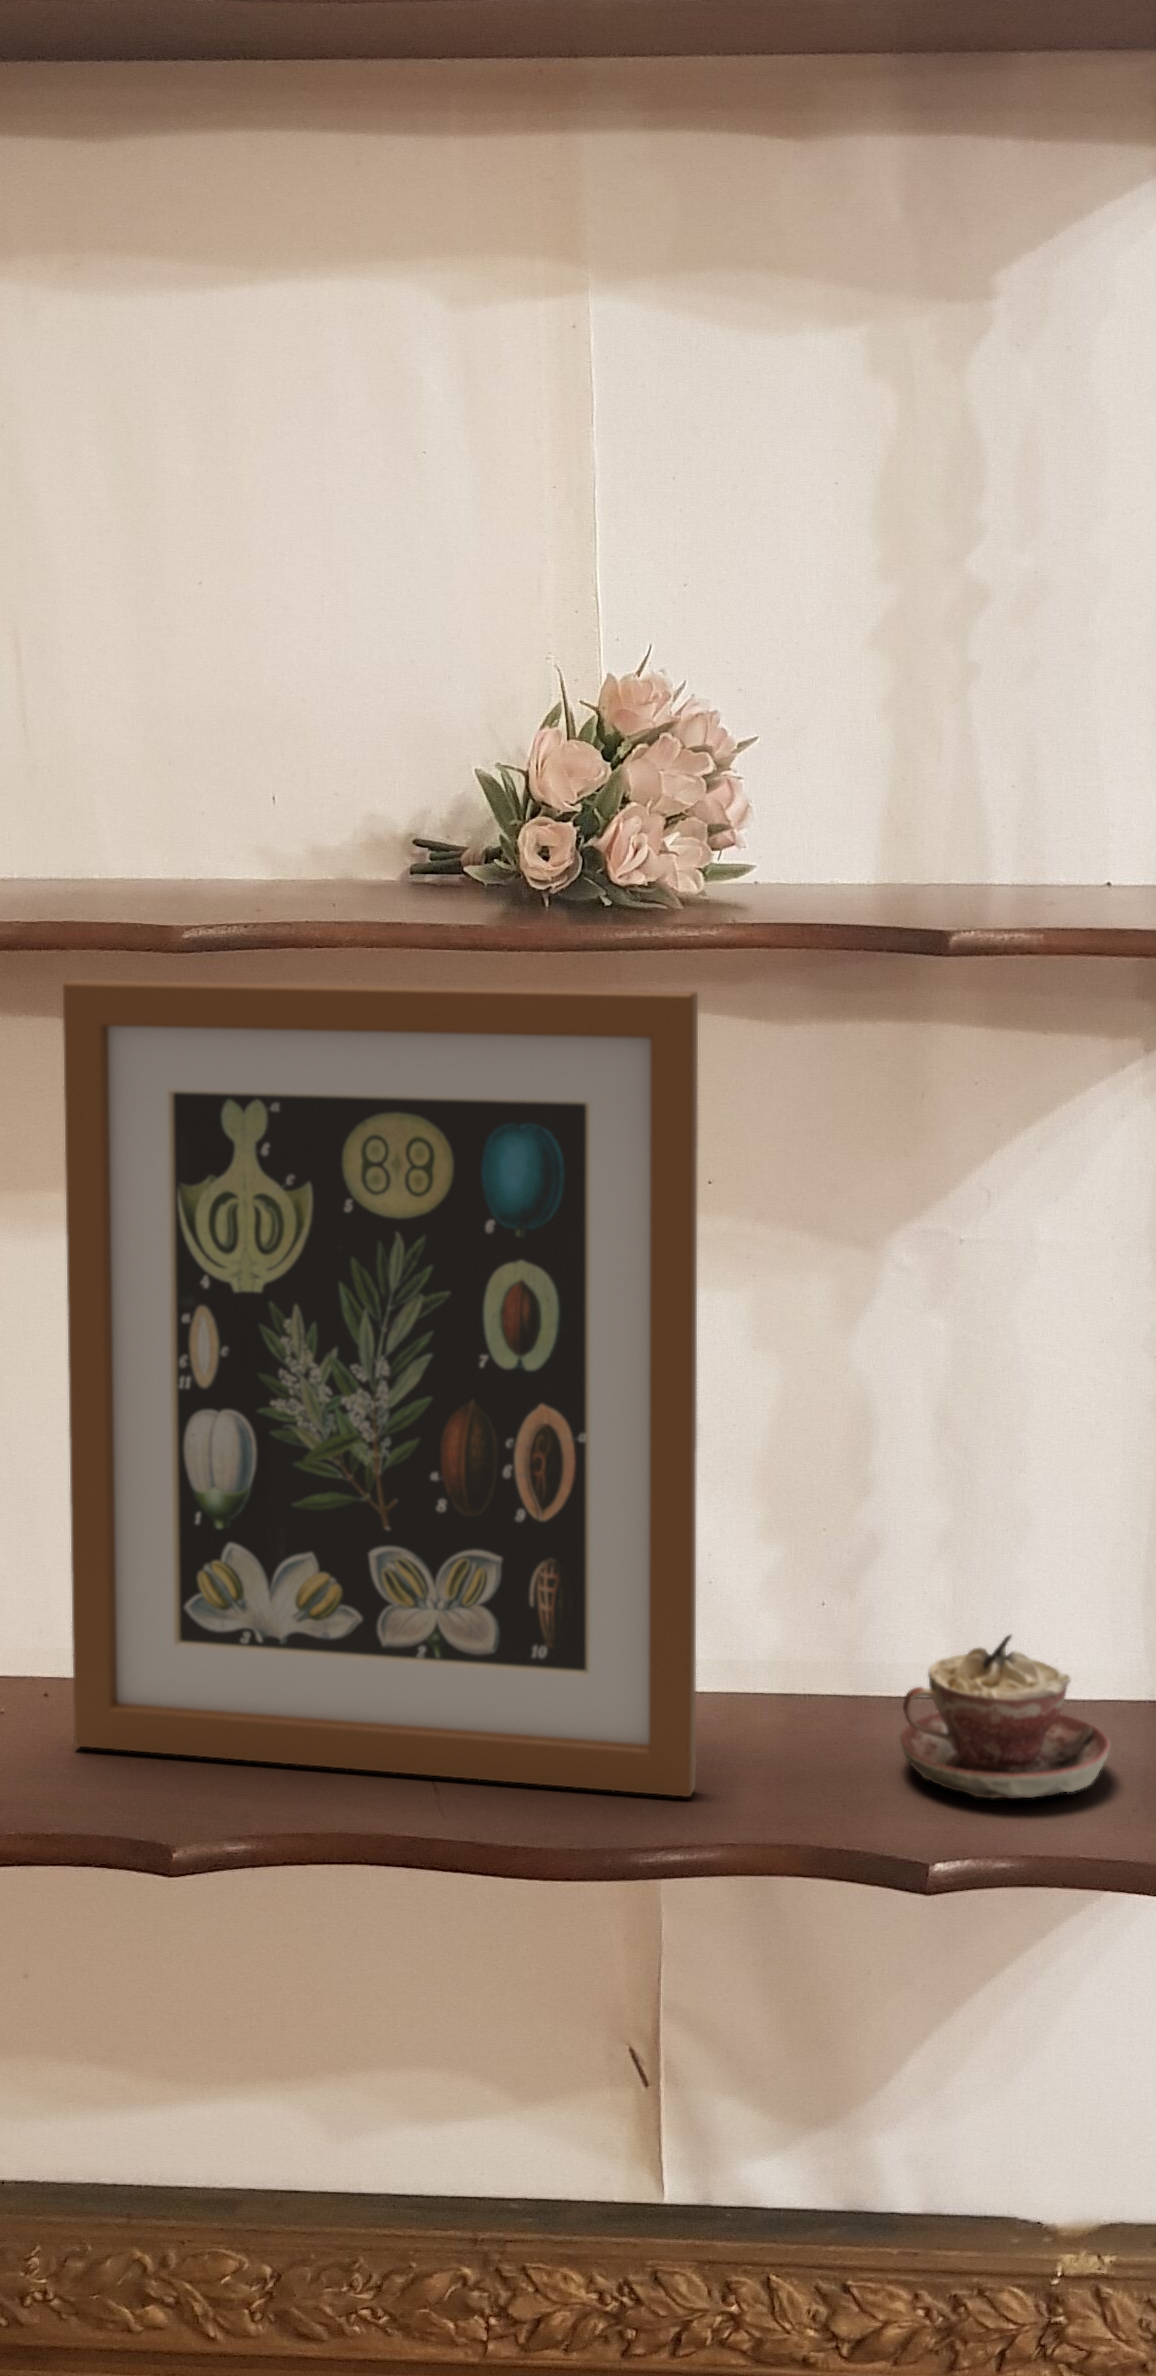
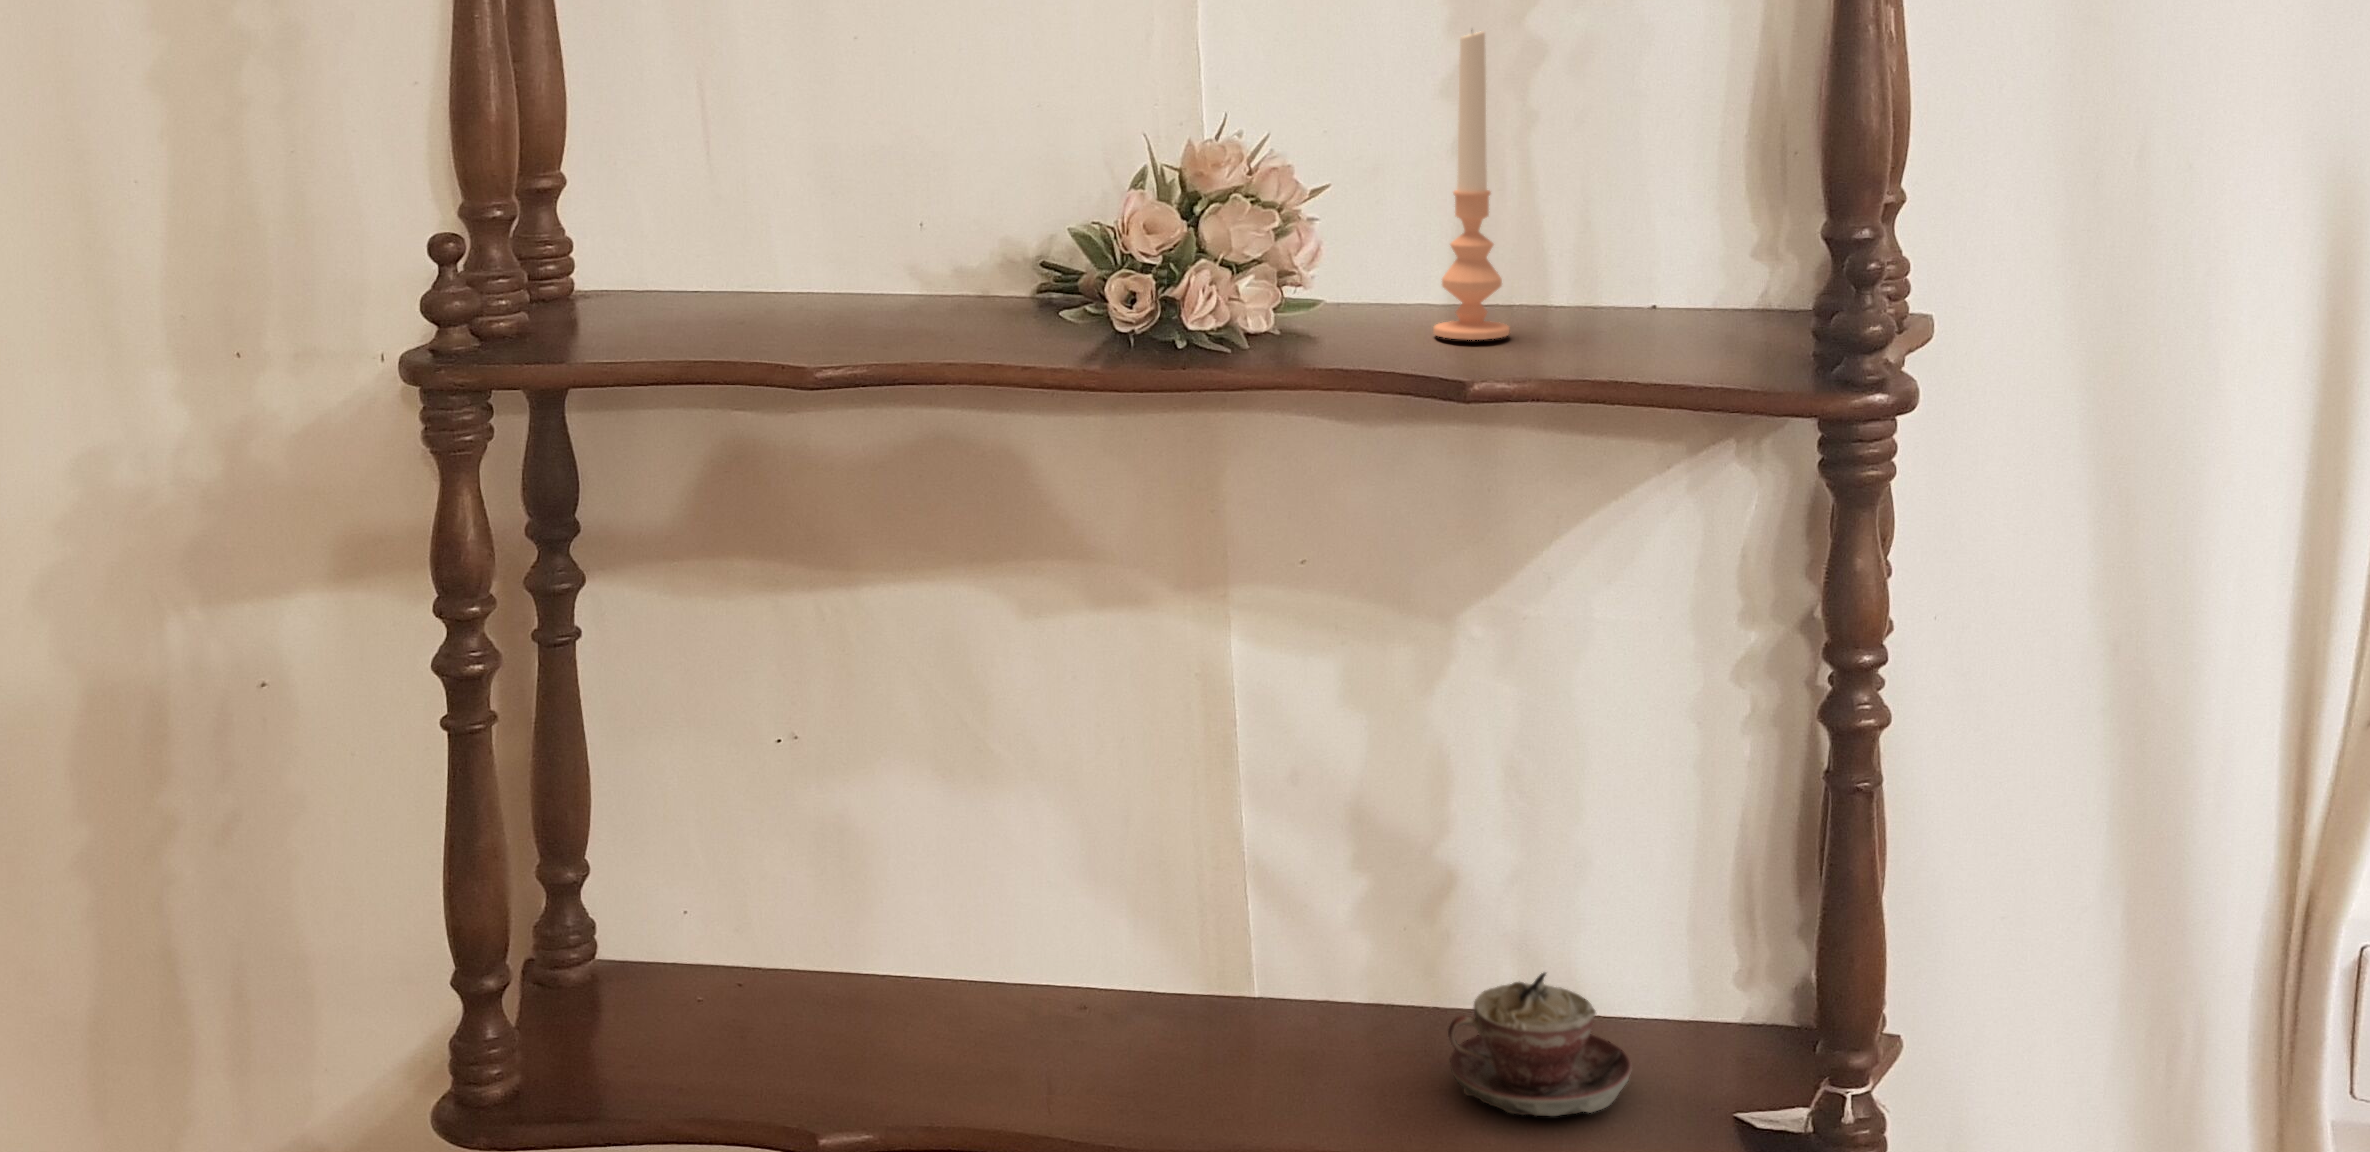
candle: none [882,550,969,902] -> present [1433,30,1510,340]
picture frame: present [63,980,698,1797] -> none [731,395,1268,1105]

